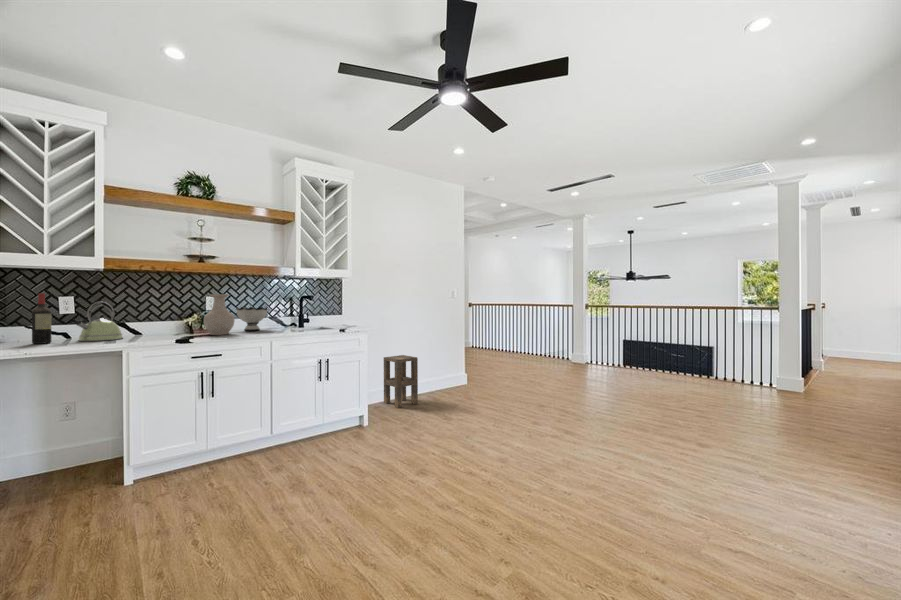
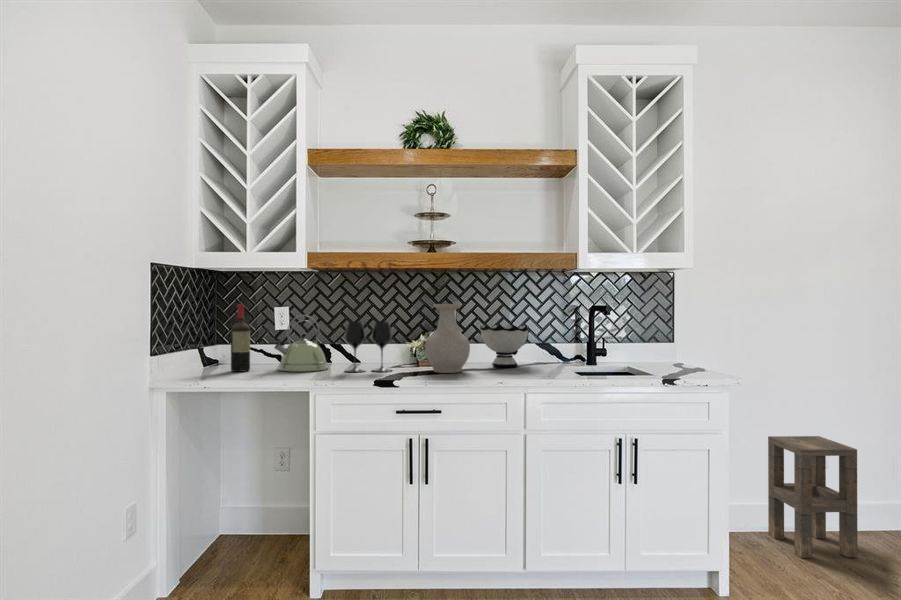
wine glass: none [141,305,179,338] -> present [345,321,392,372]

